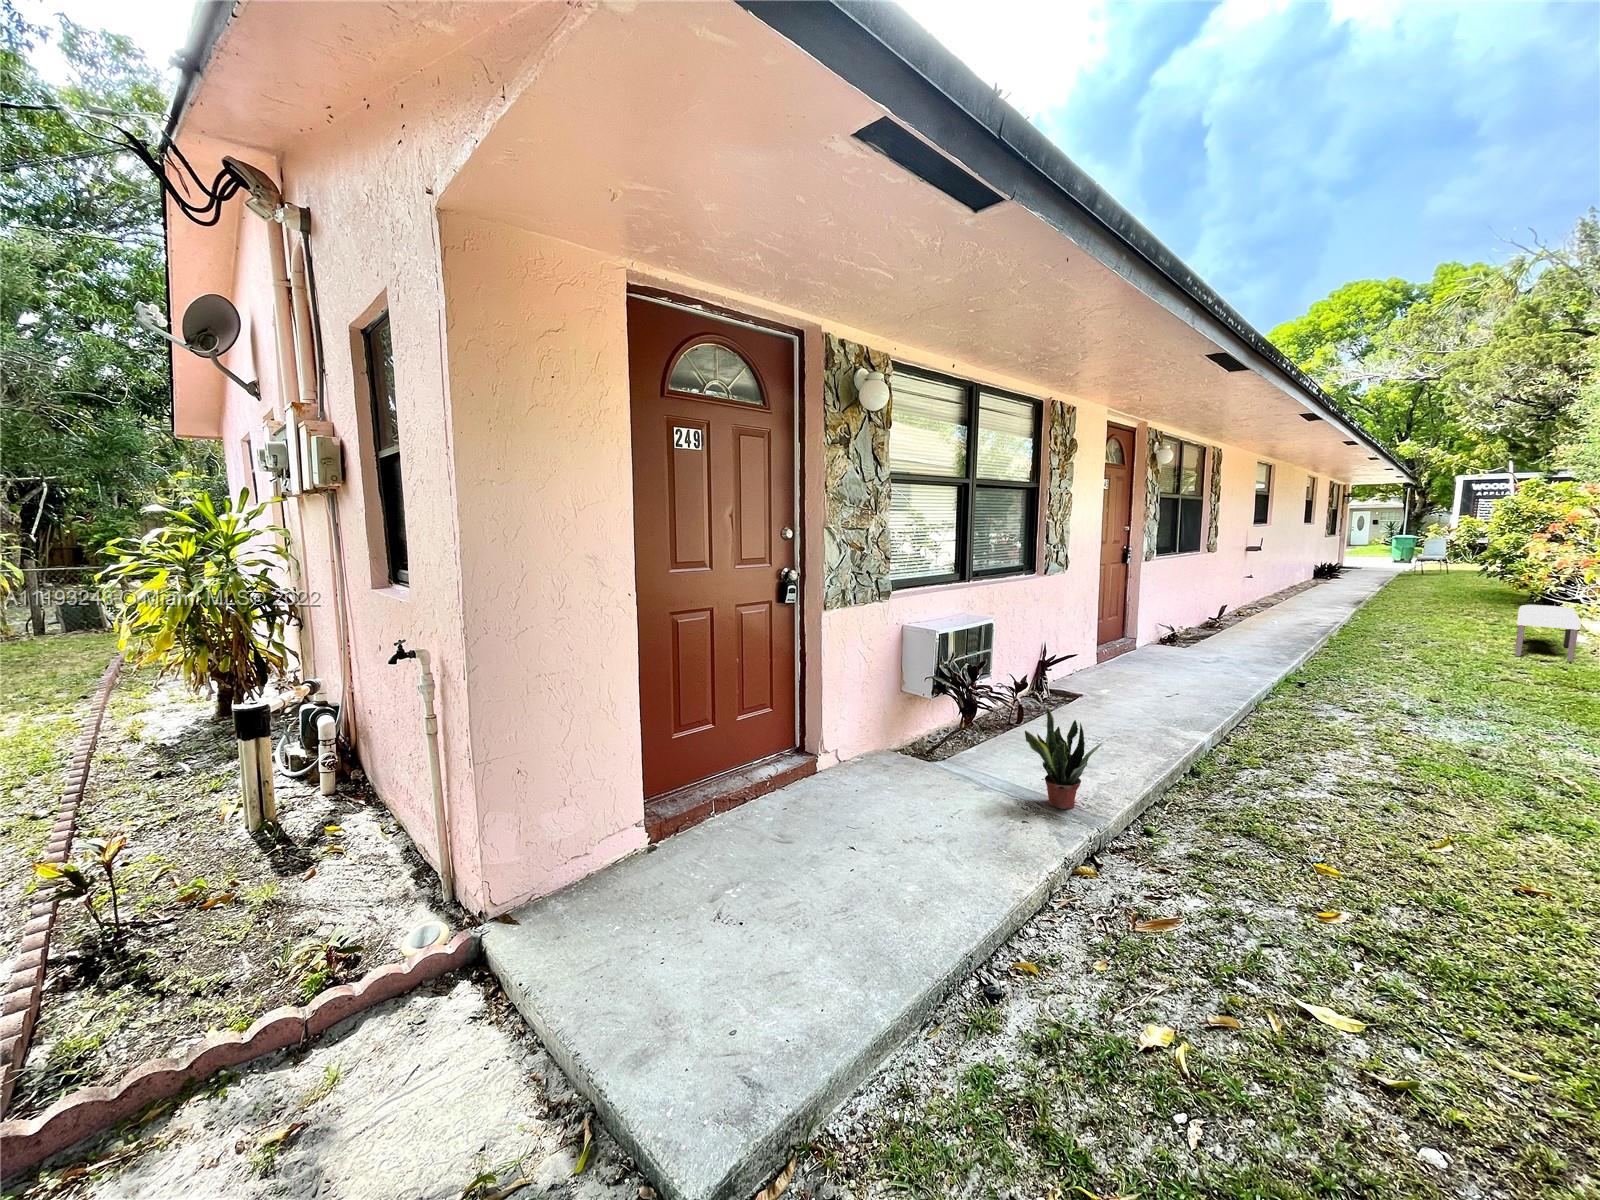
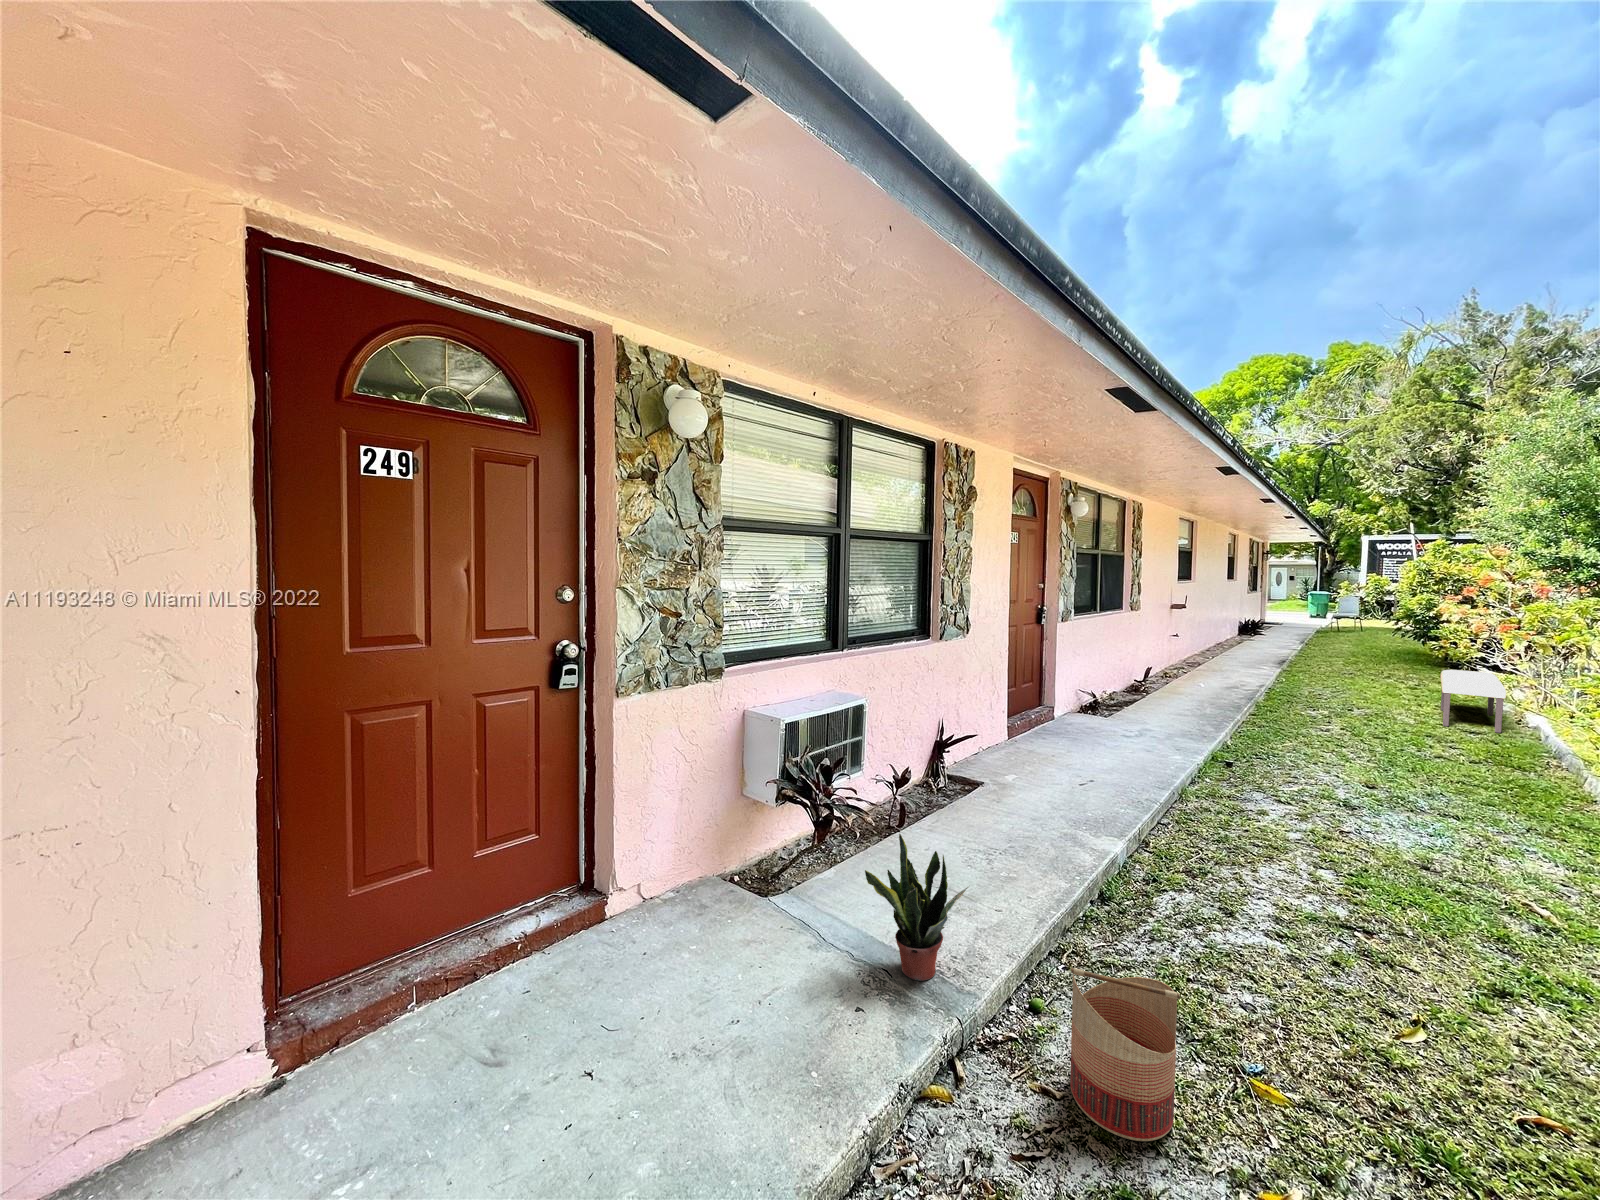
basket: none [1183,786,1267,892] -> present [1070,968,1180,1141]

